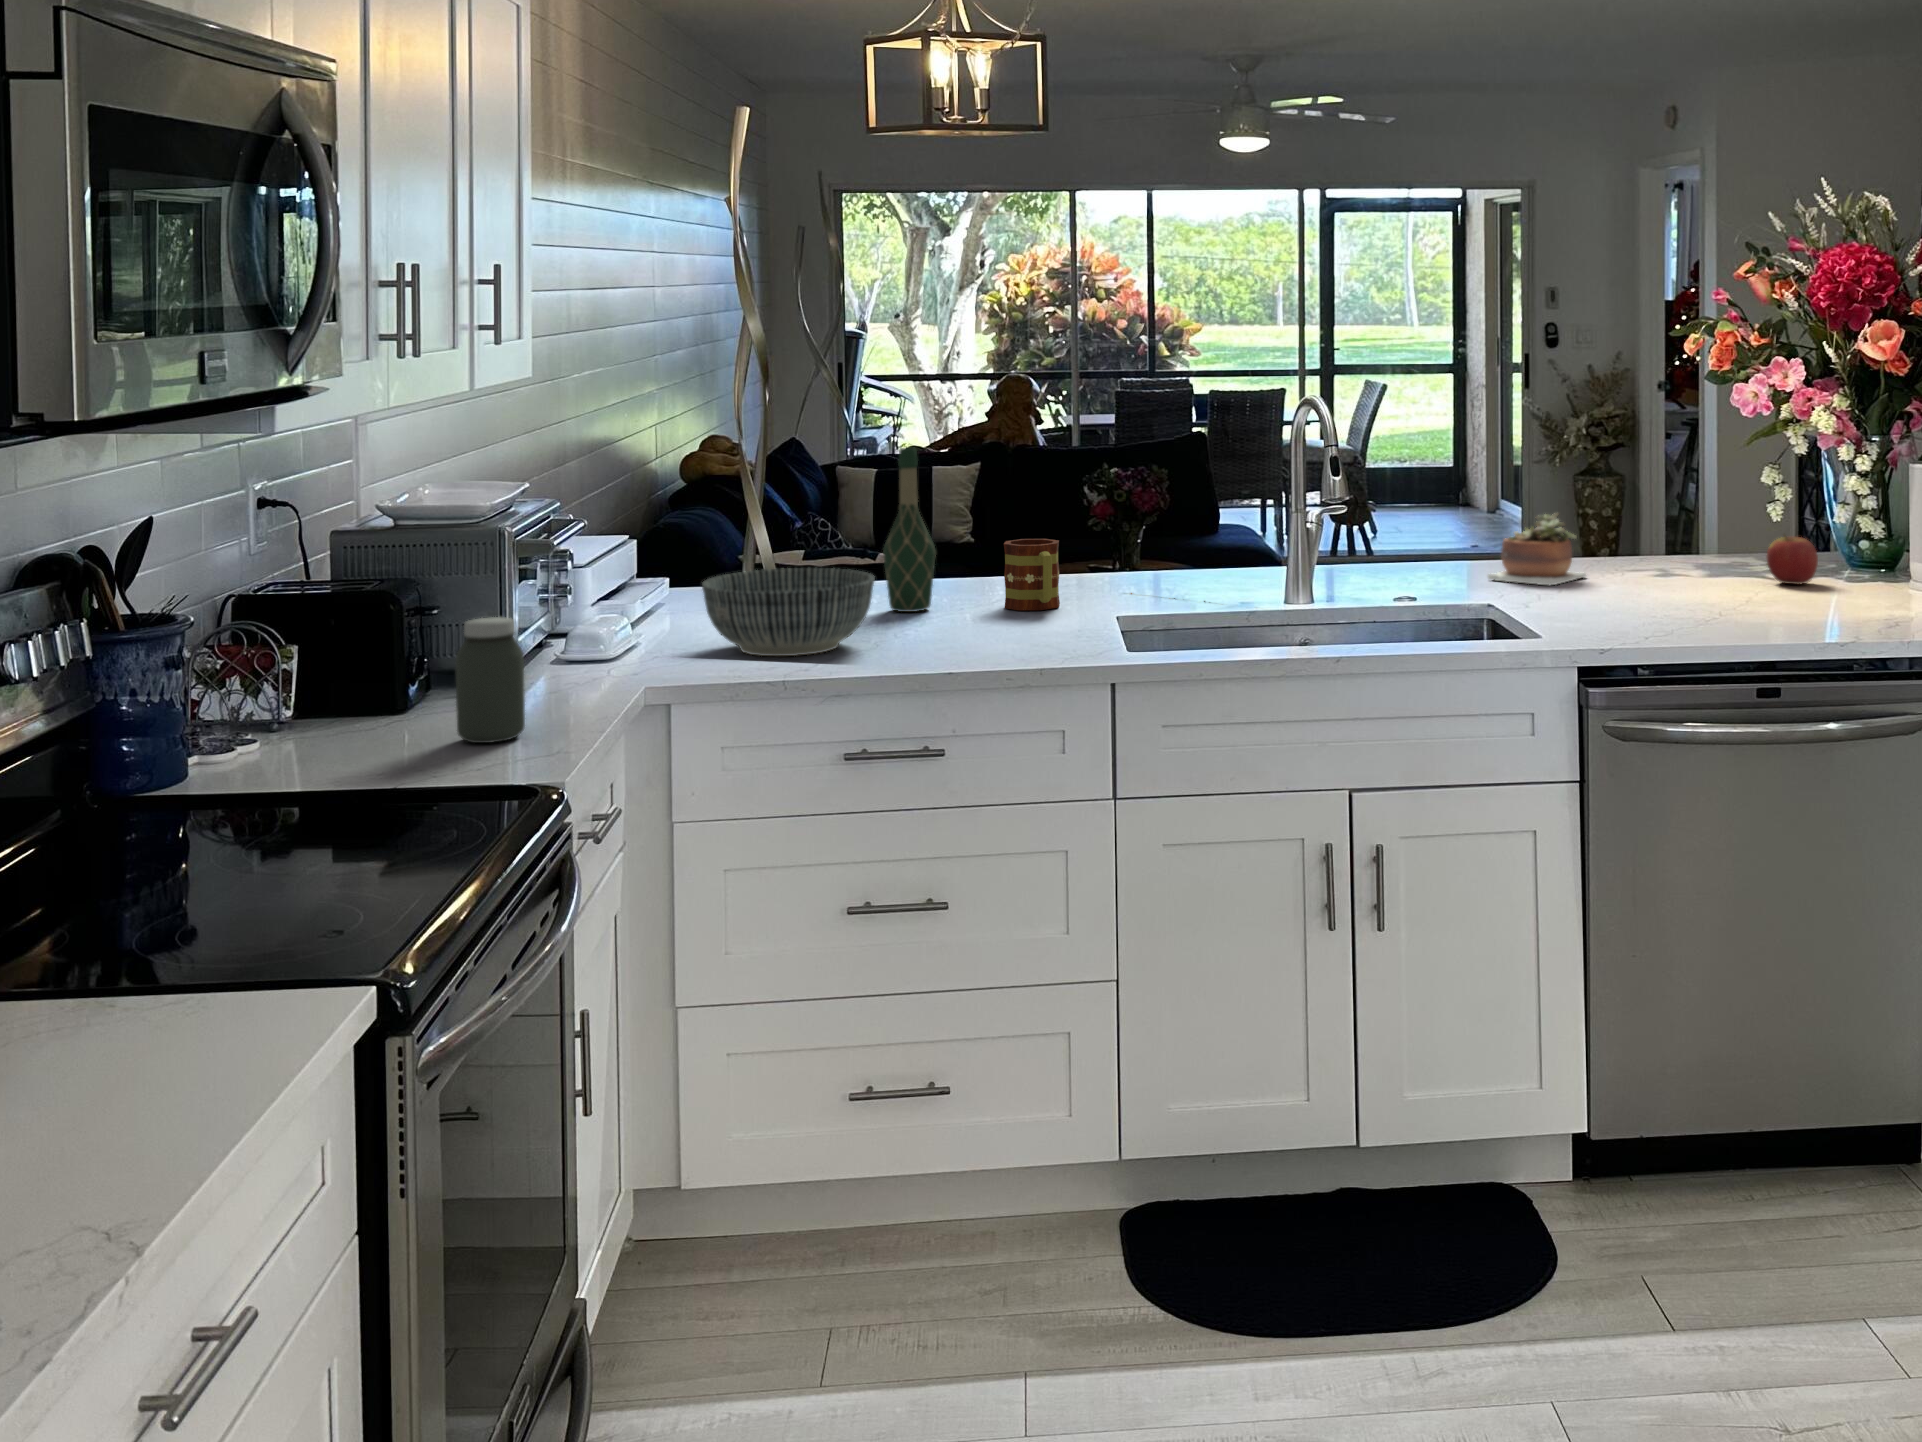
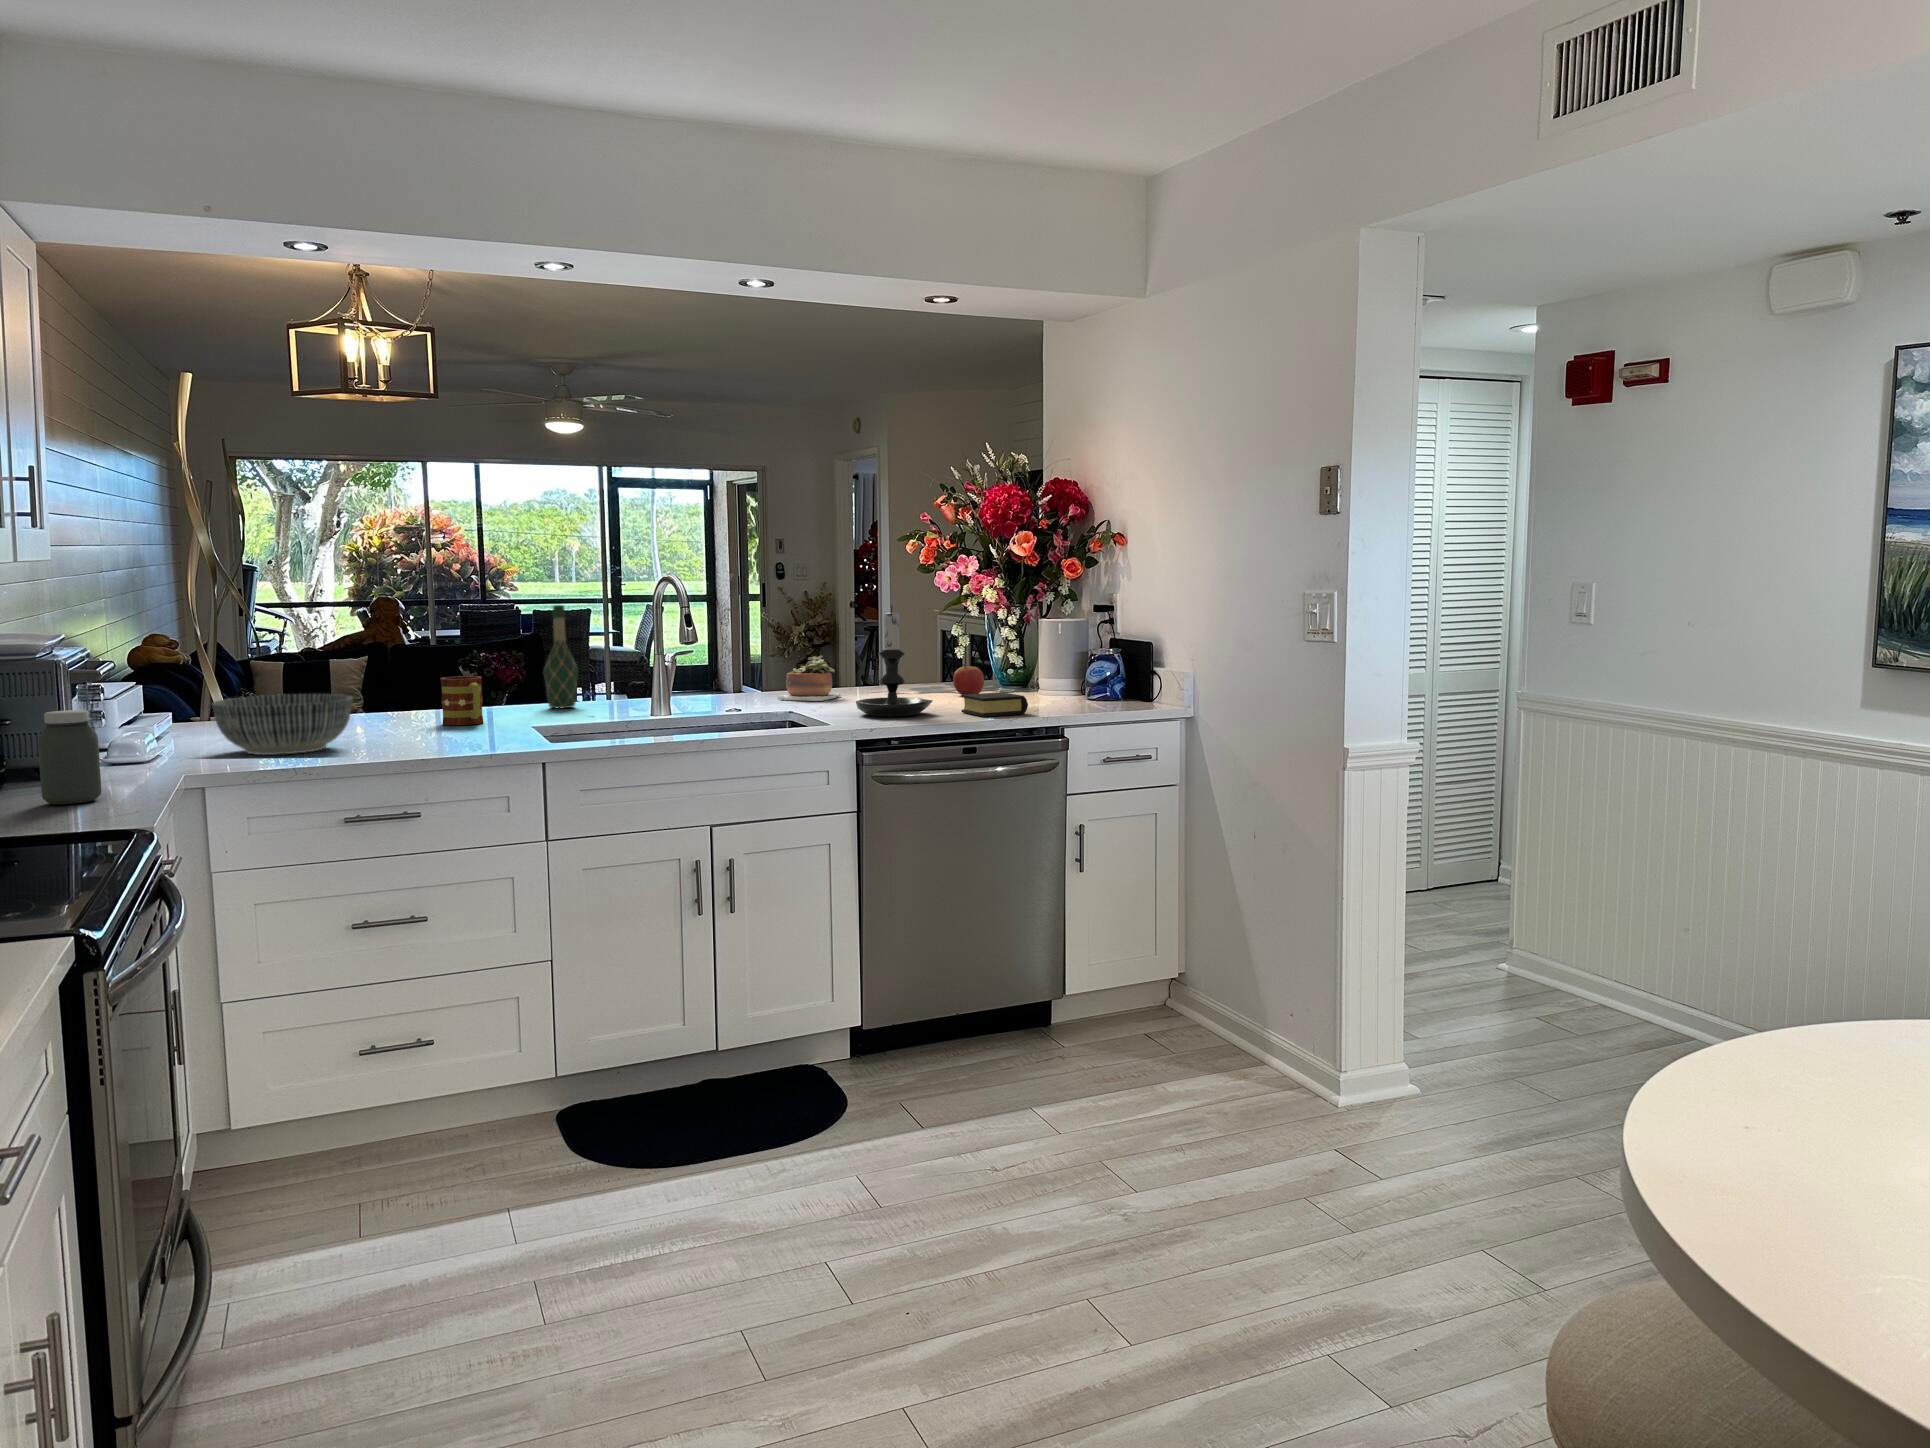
wine bottle: present [883,448,936,612] -> present [544,605,578,708]
candle holder: none [1591,450,1716,626] -> present [856,605,933,717]
book: none [1763,592,1874,636] -> present [961,692,1028,717]

